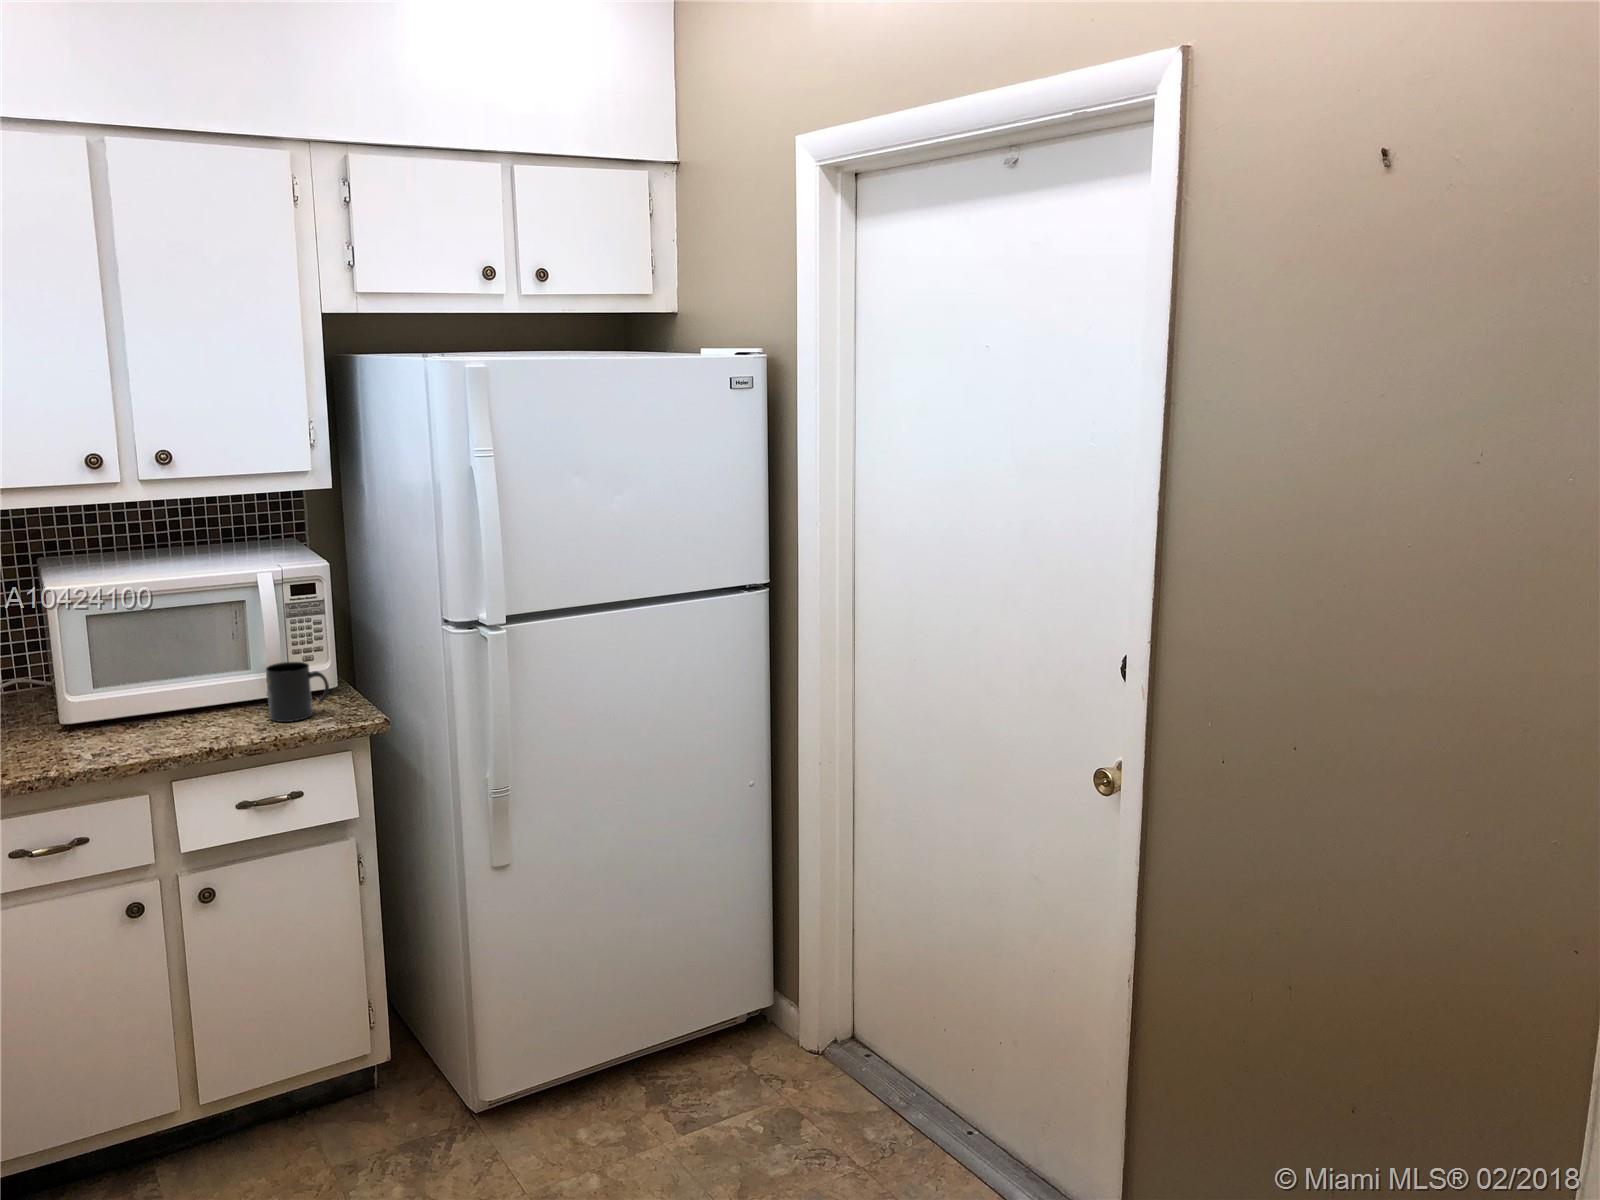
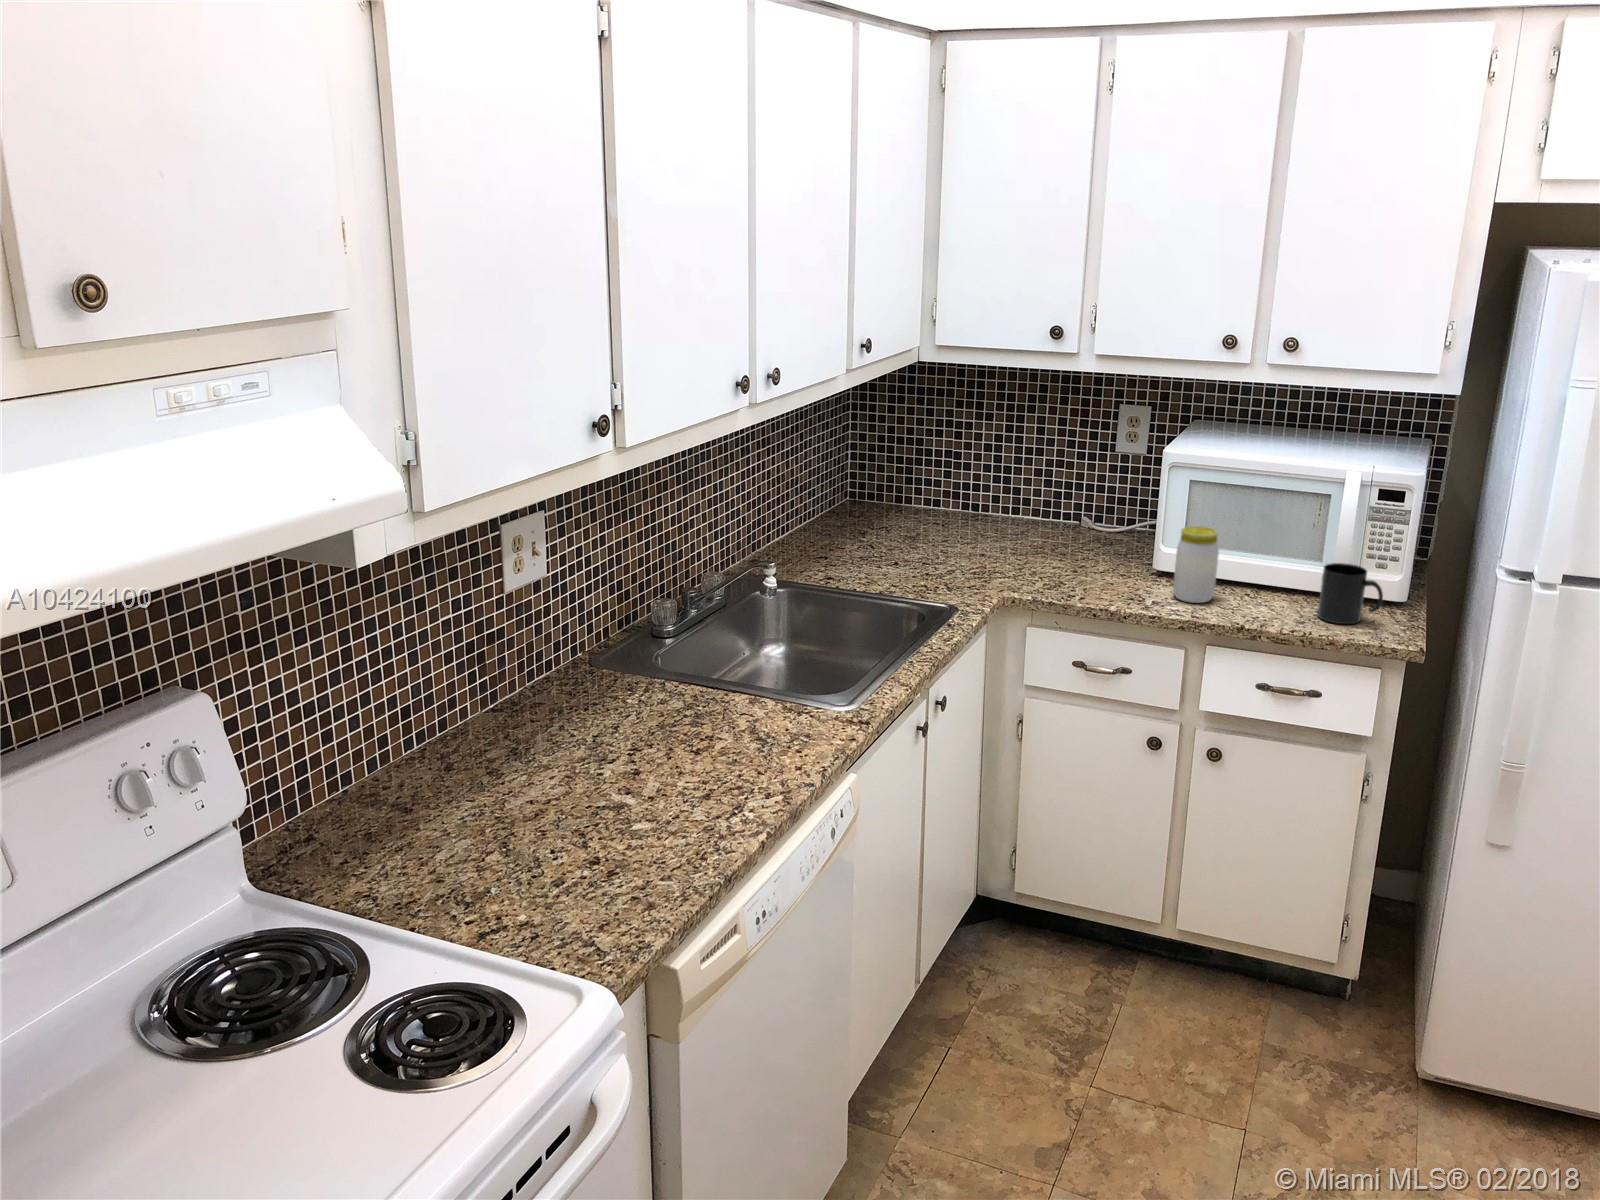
jar: none [102,660,156,745] -> present [1173,526,1219,603]

